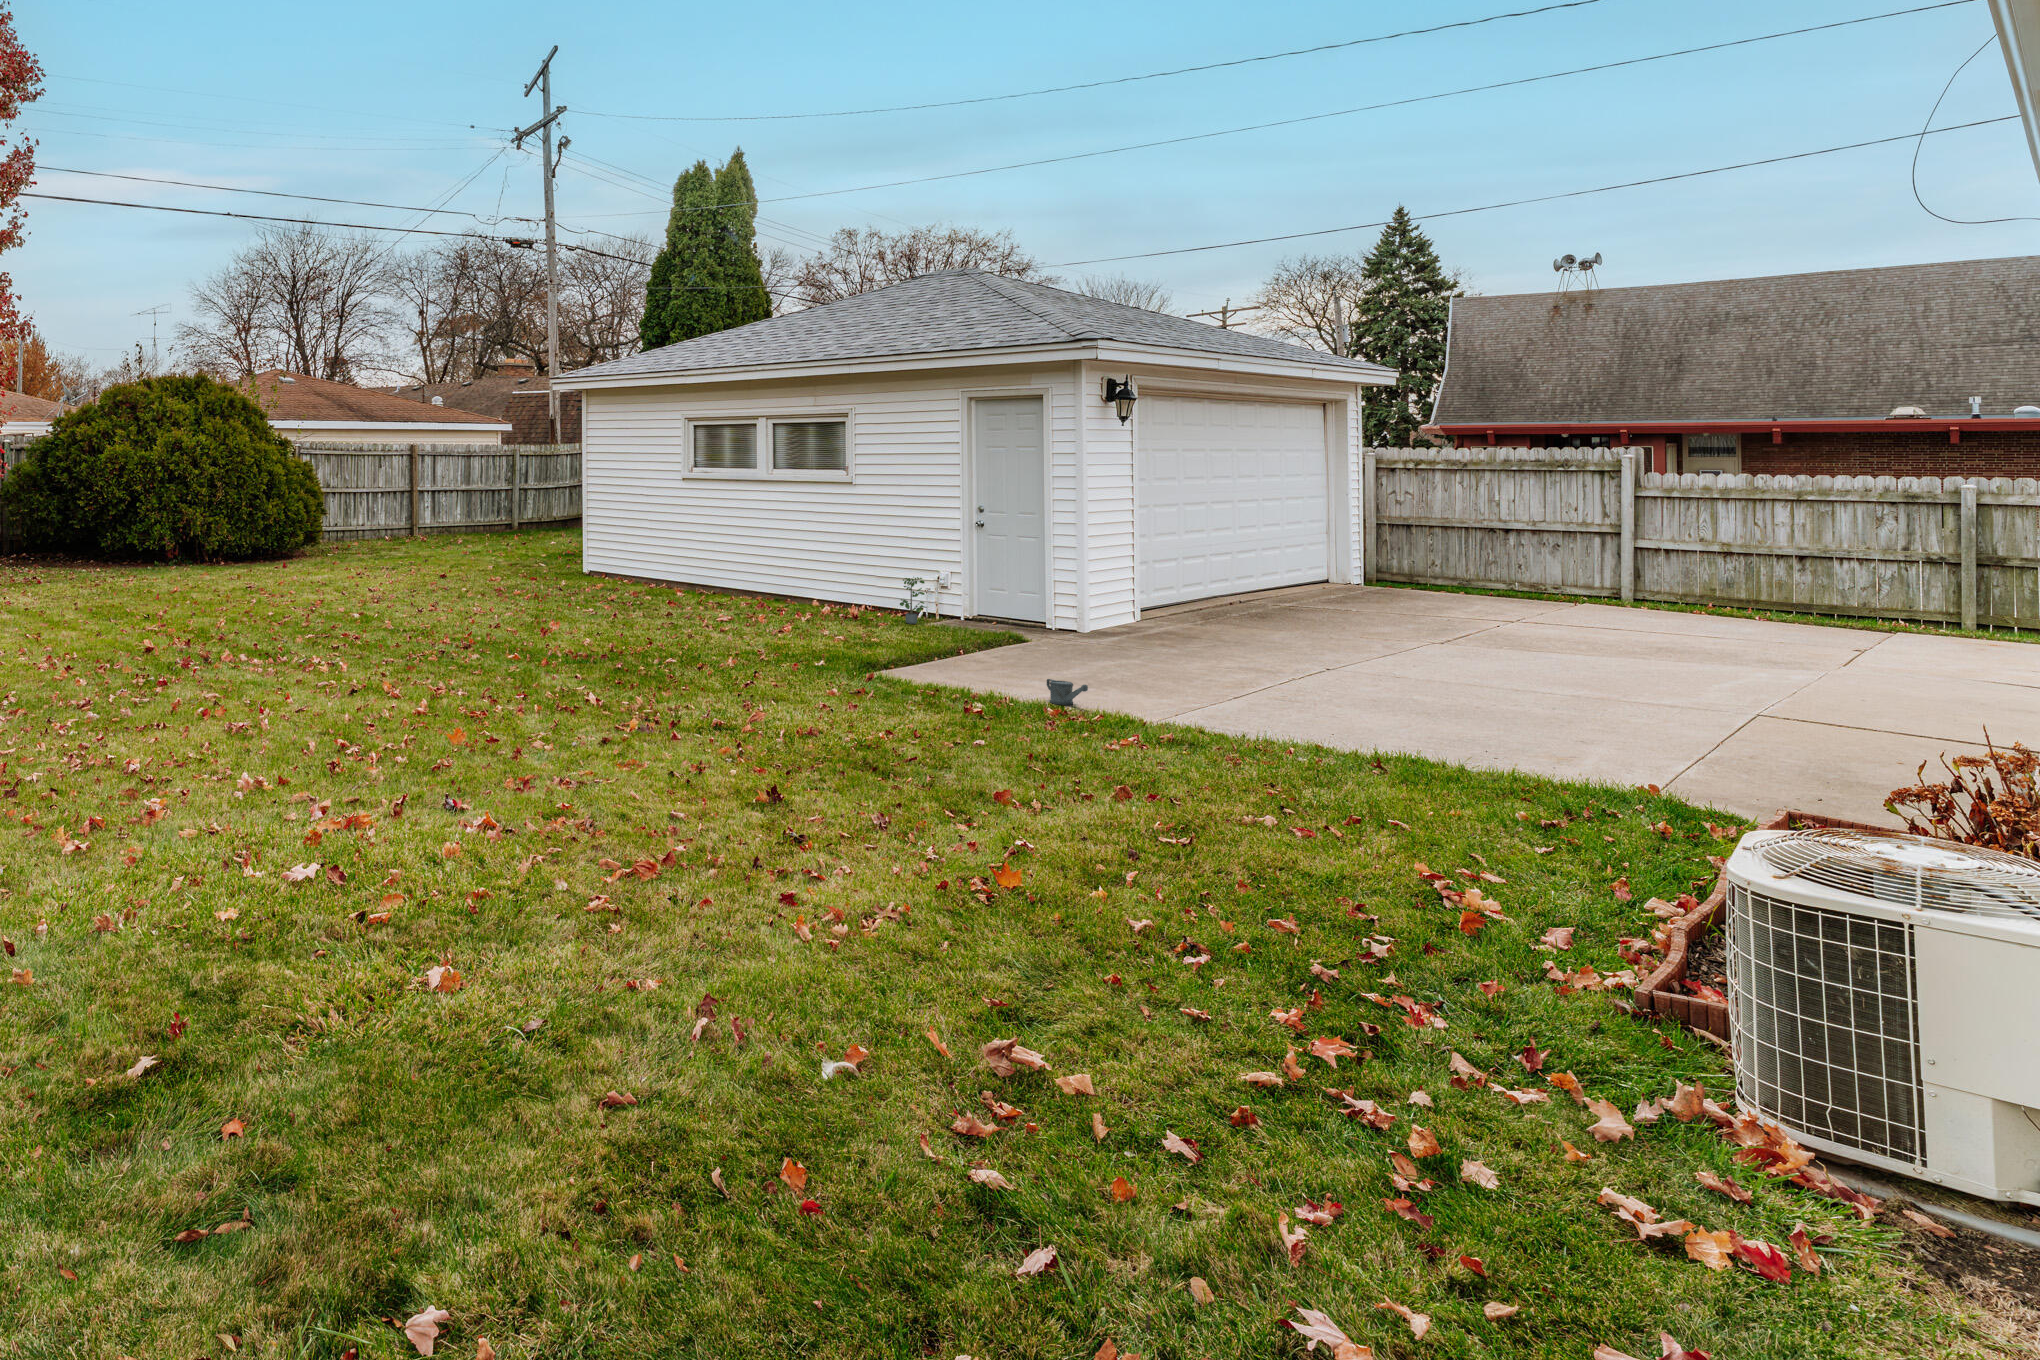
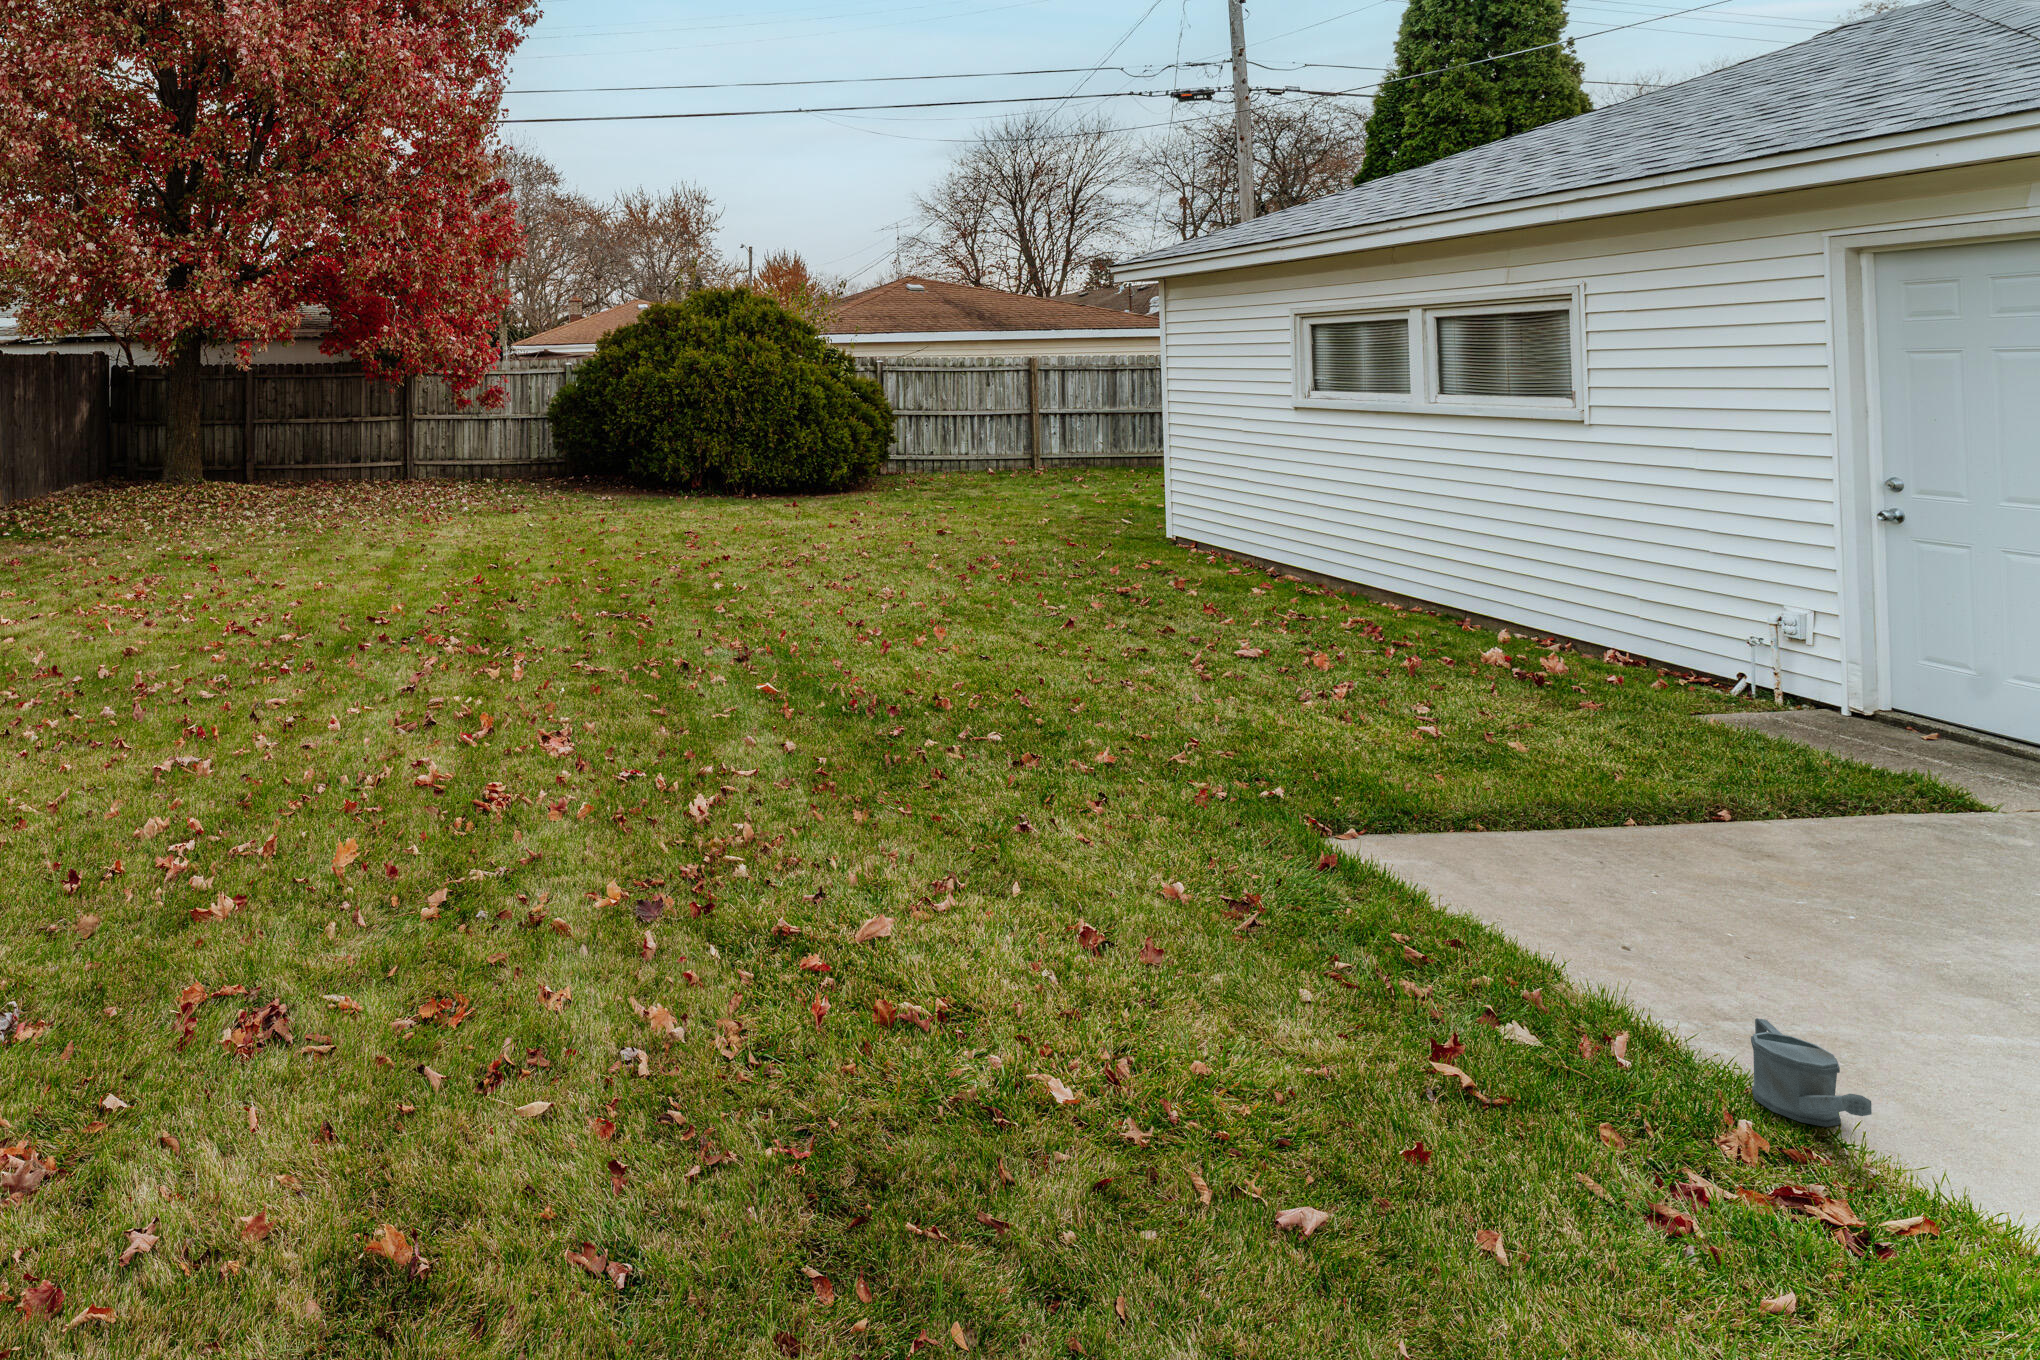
potted plant: present [900,577,927,624] -> none [1639,610,1717,706]

